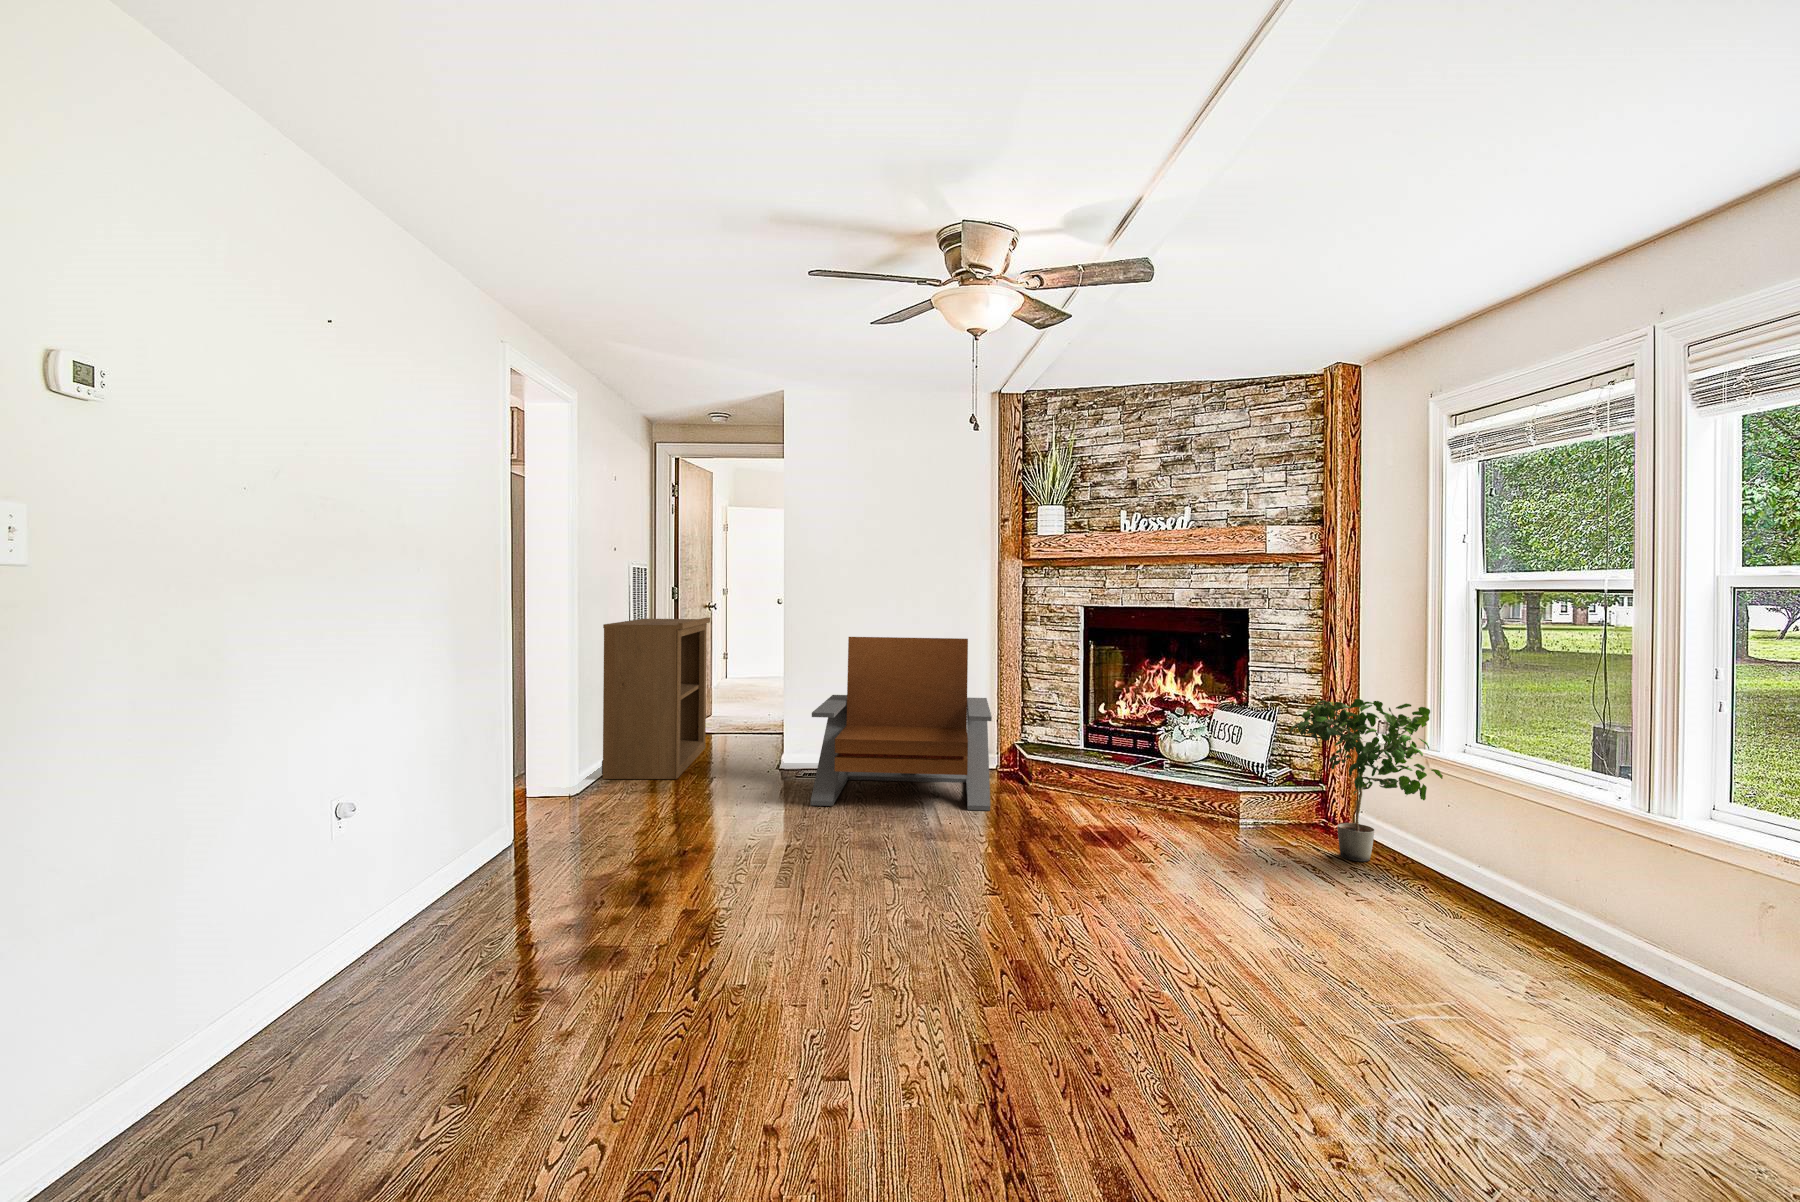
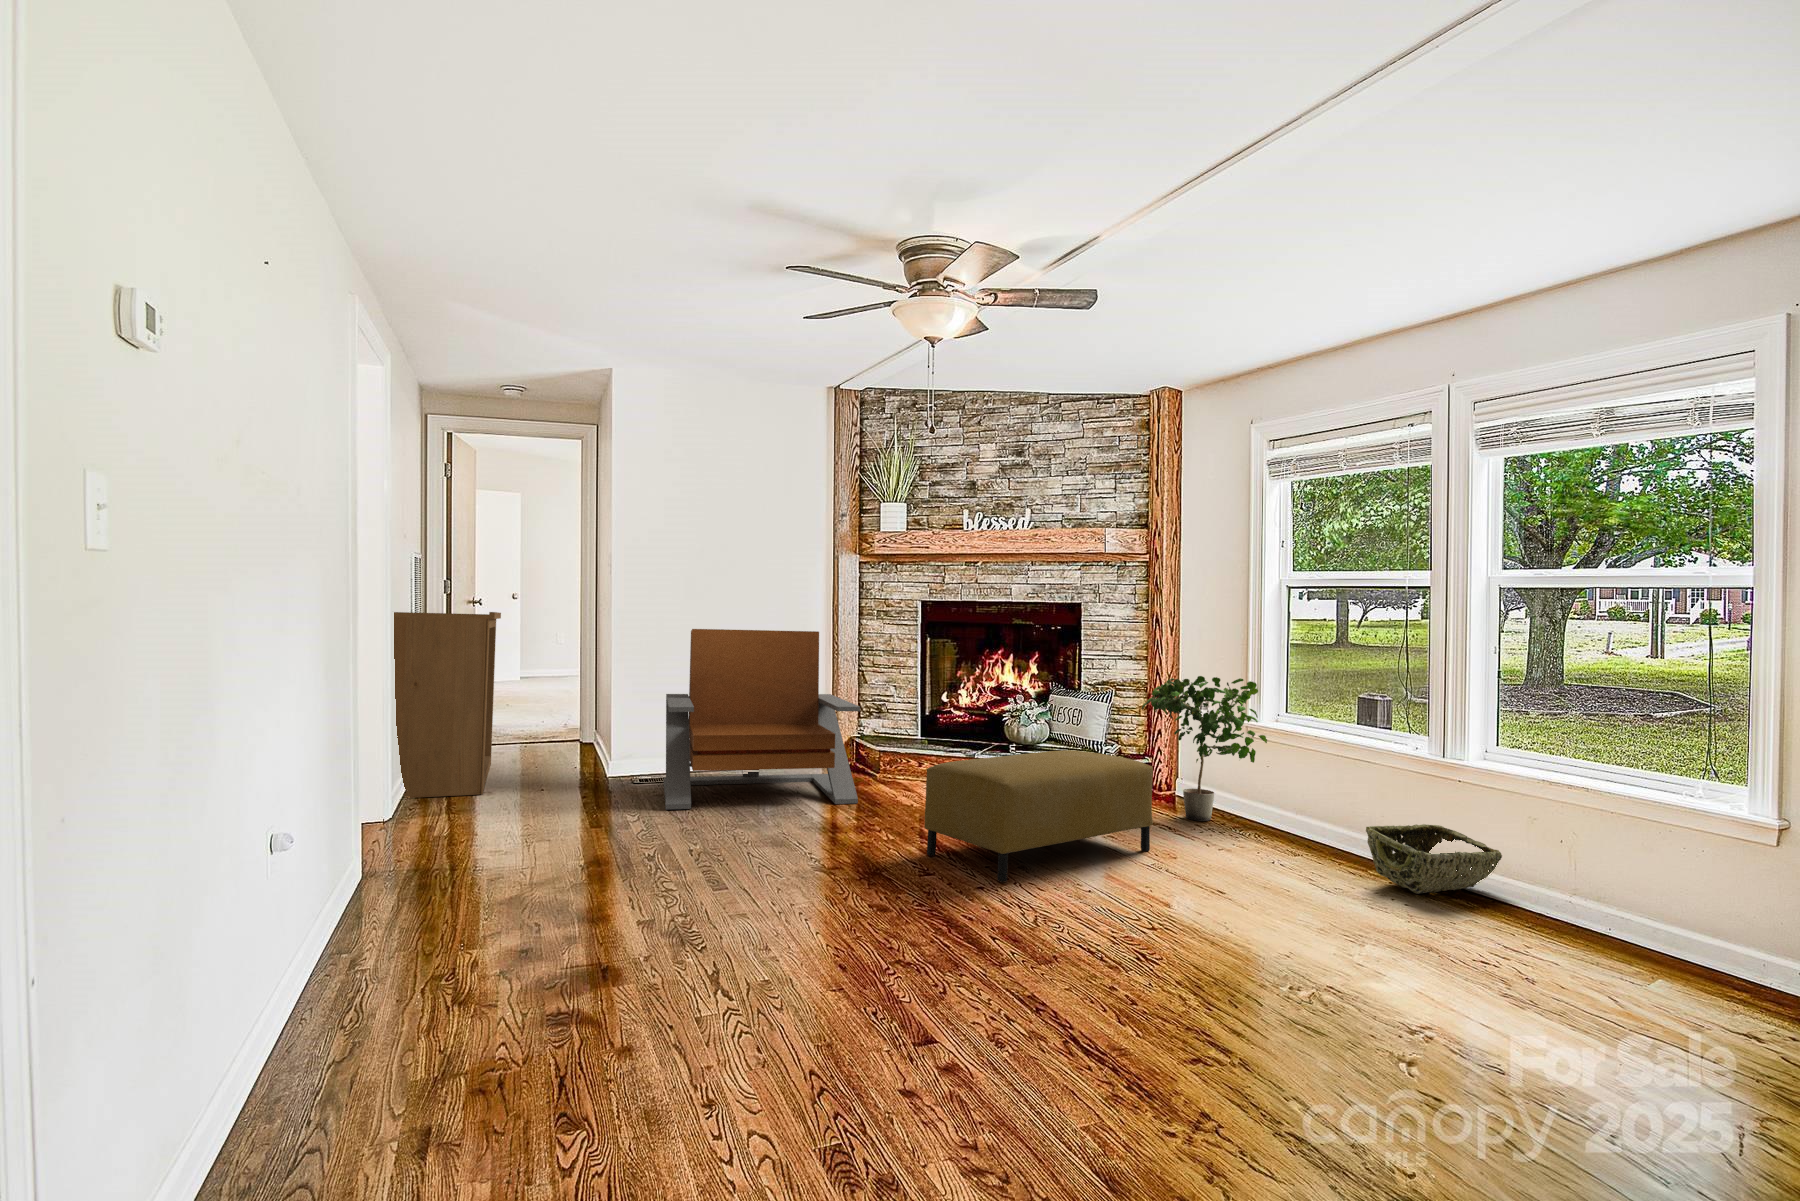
ottoman: none [1010,777,1265,916] -> present [925,750,1153,882]
woven basket: none [1507,899,1701,990] -> present [1366,824,1502,894]

